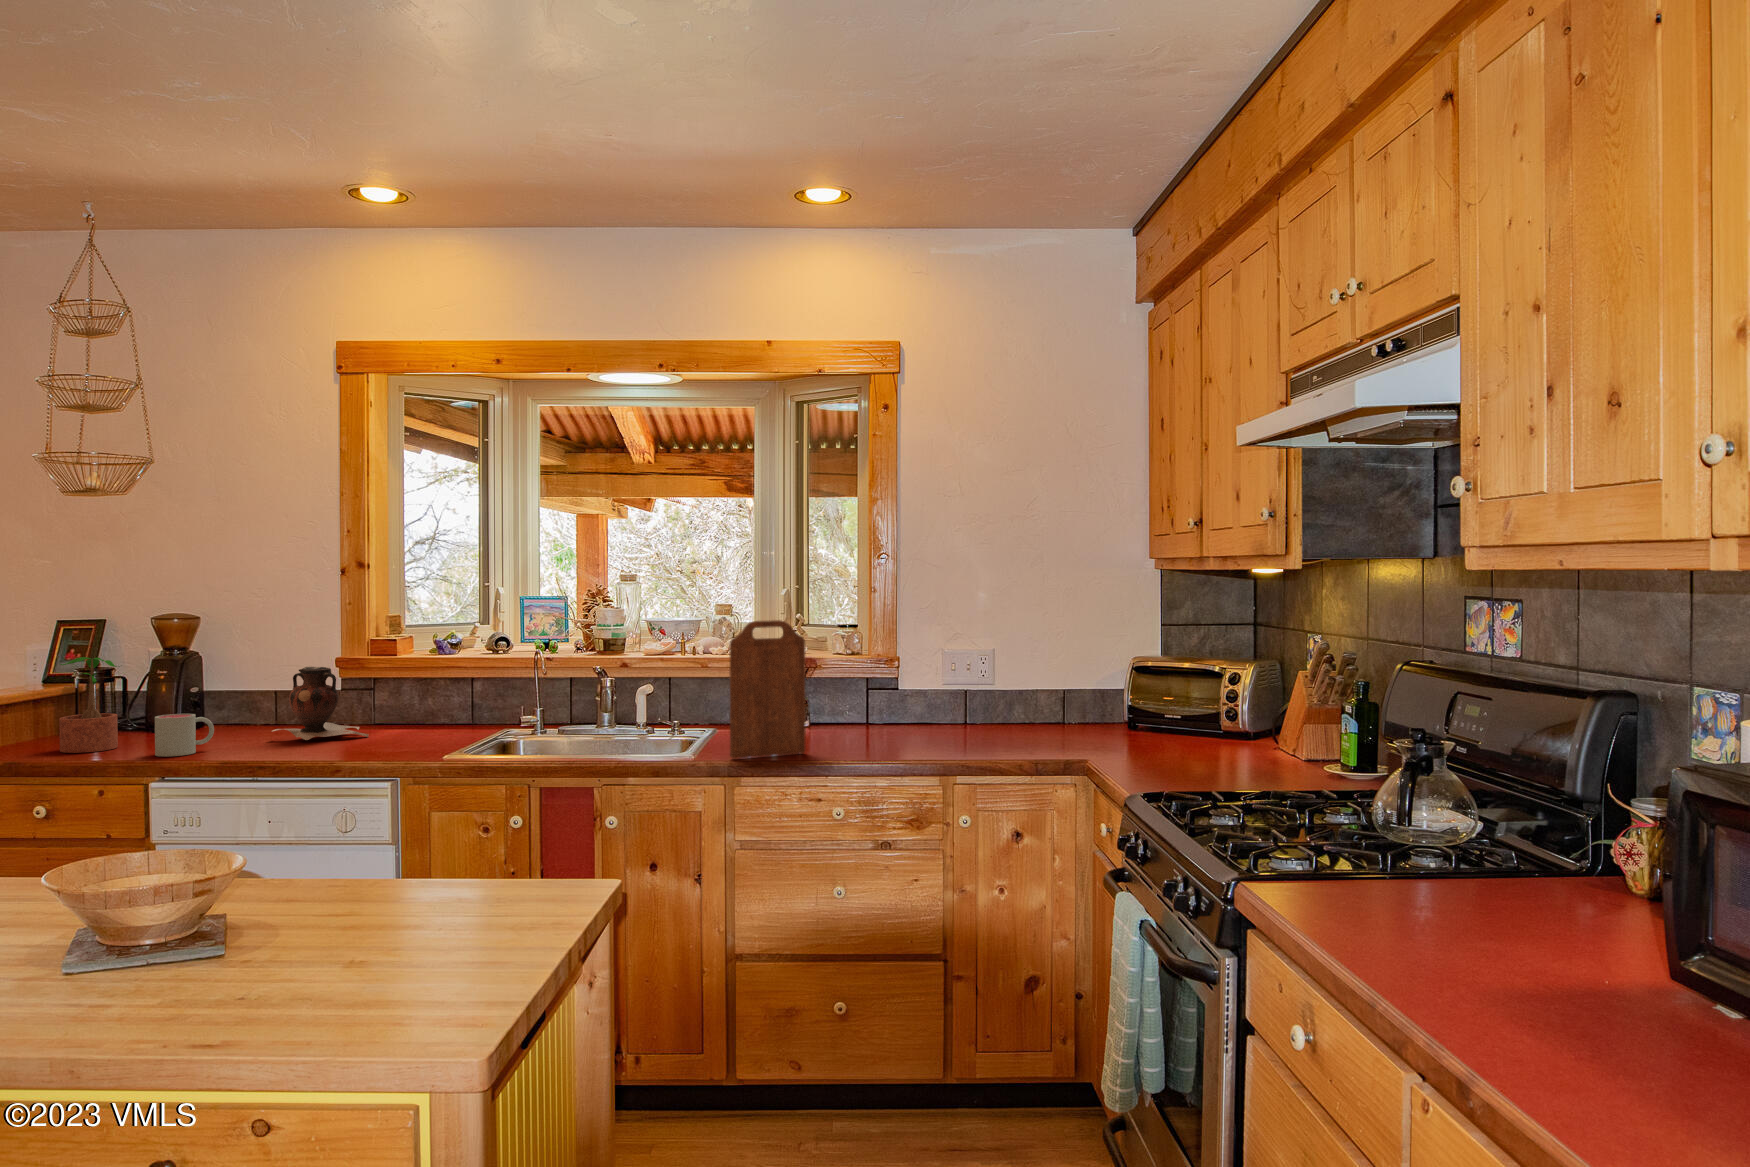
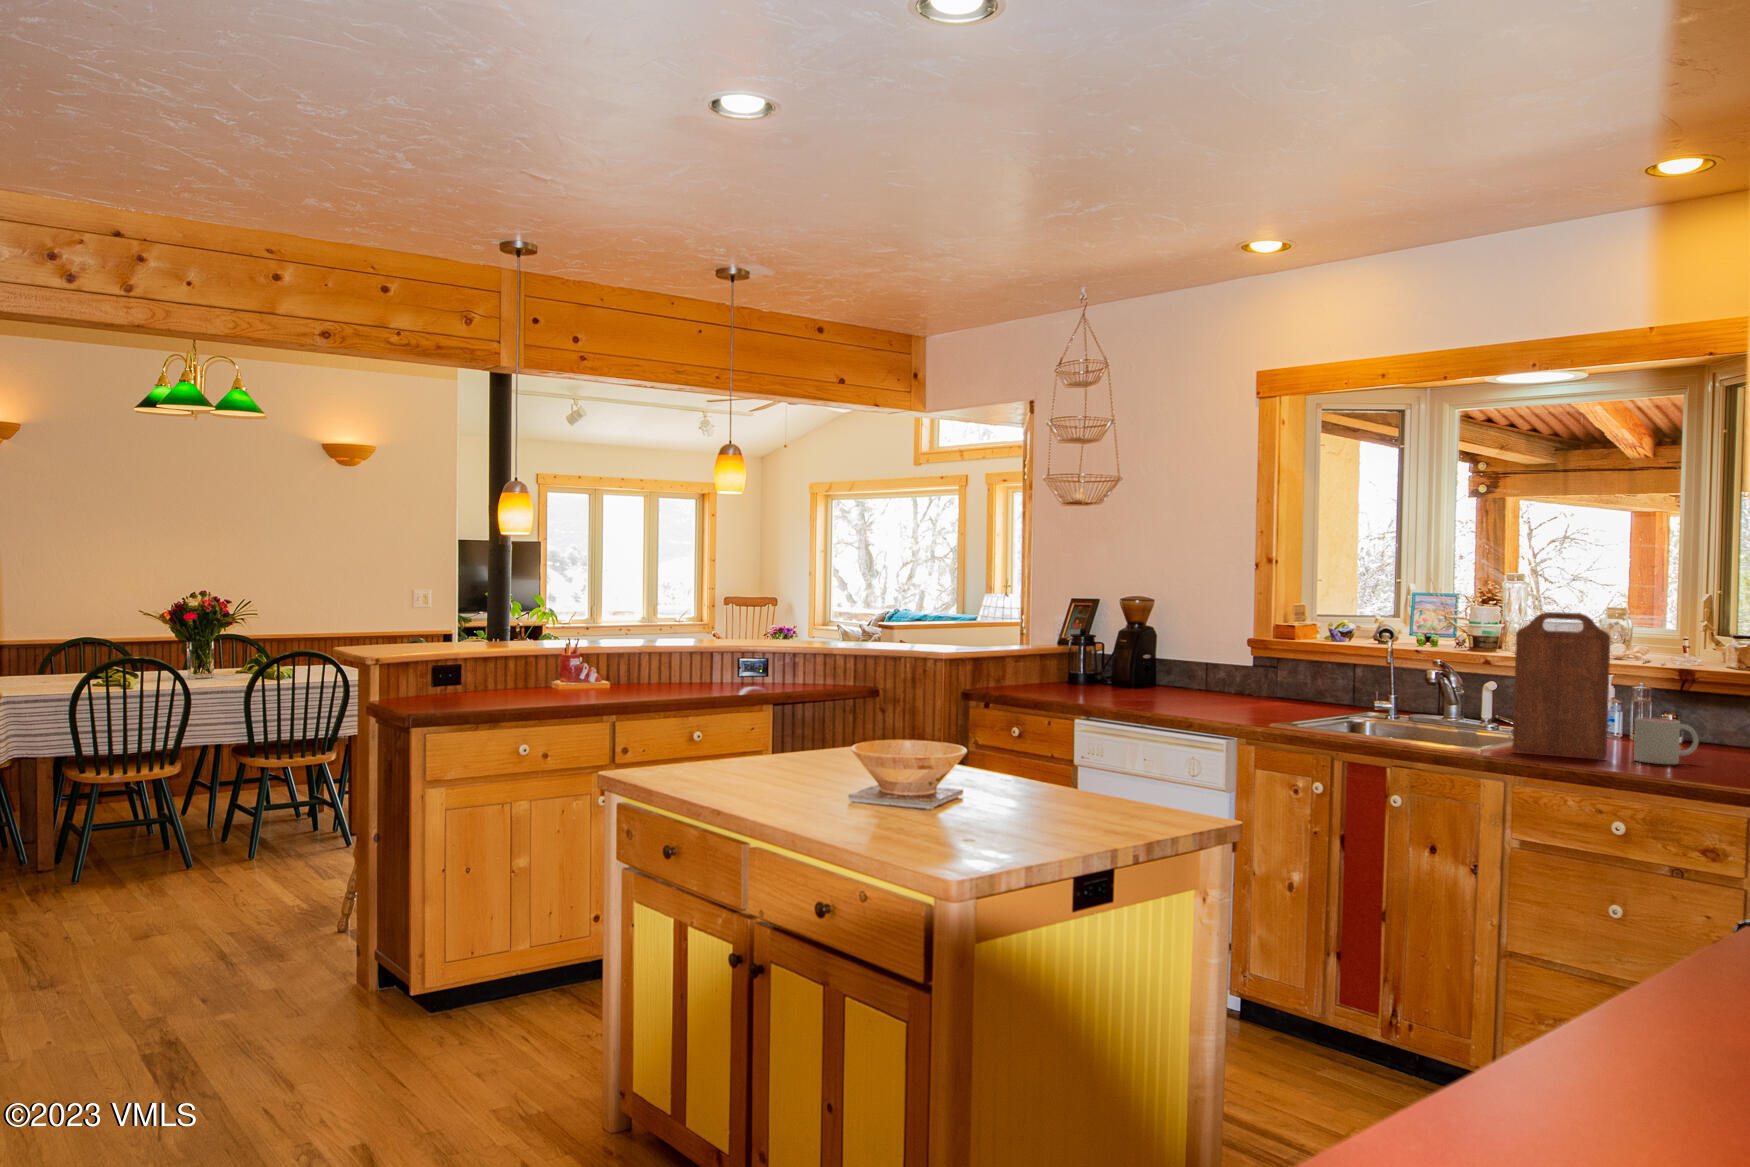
potted plant: present [59,657,118,753] -> none [1053,623,1092,692]
vase: present [273,667,369,740] -> none [1181,642,1254,706]
mug: present [155,714,214,756] -> present [1634,718,1699,764]

